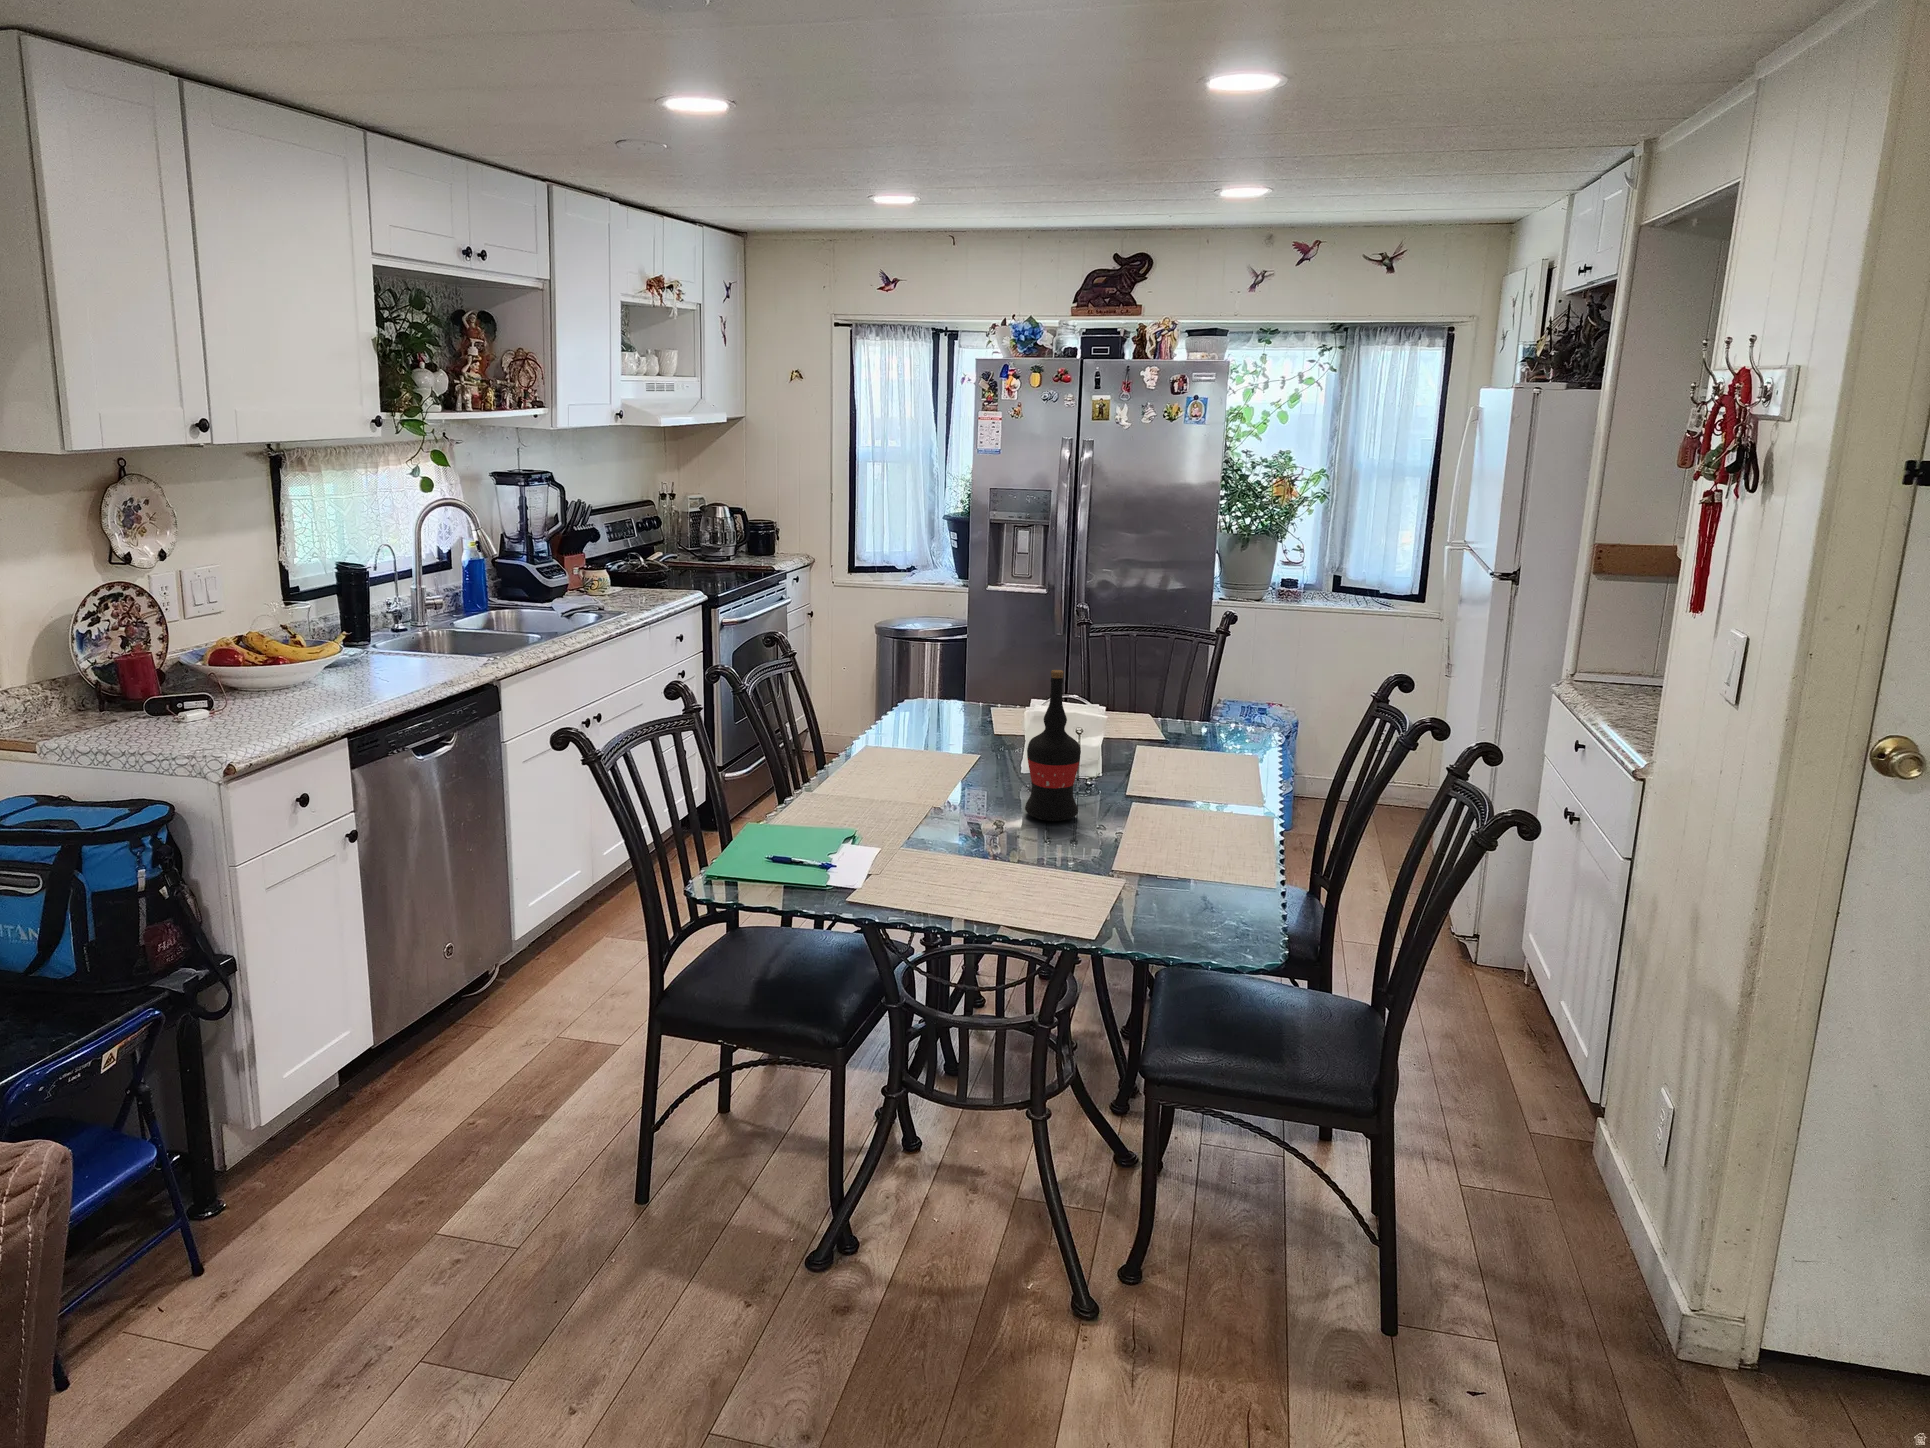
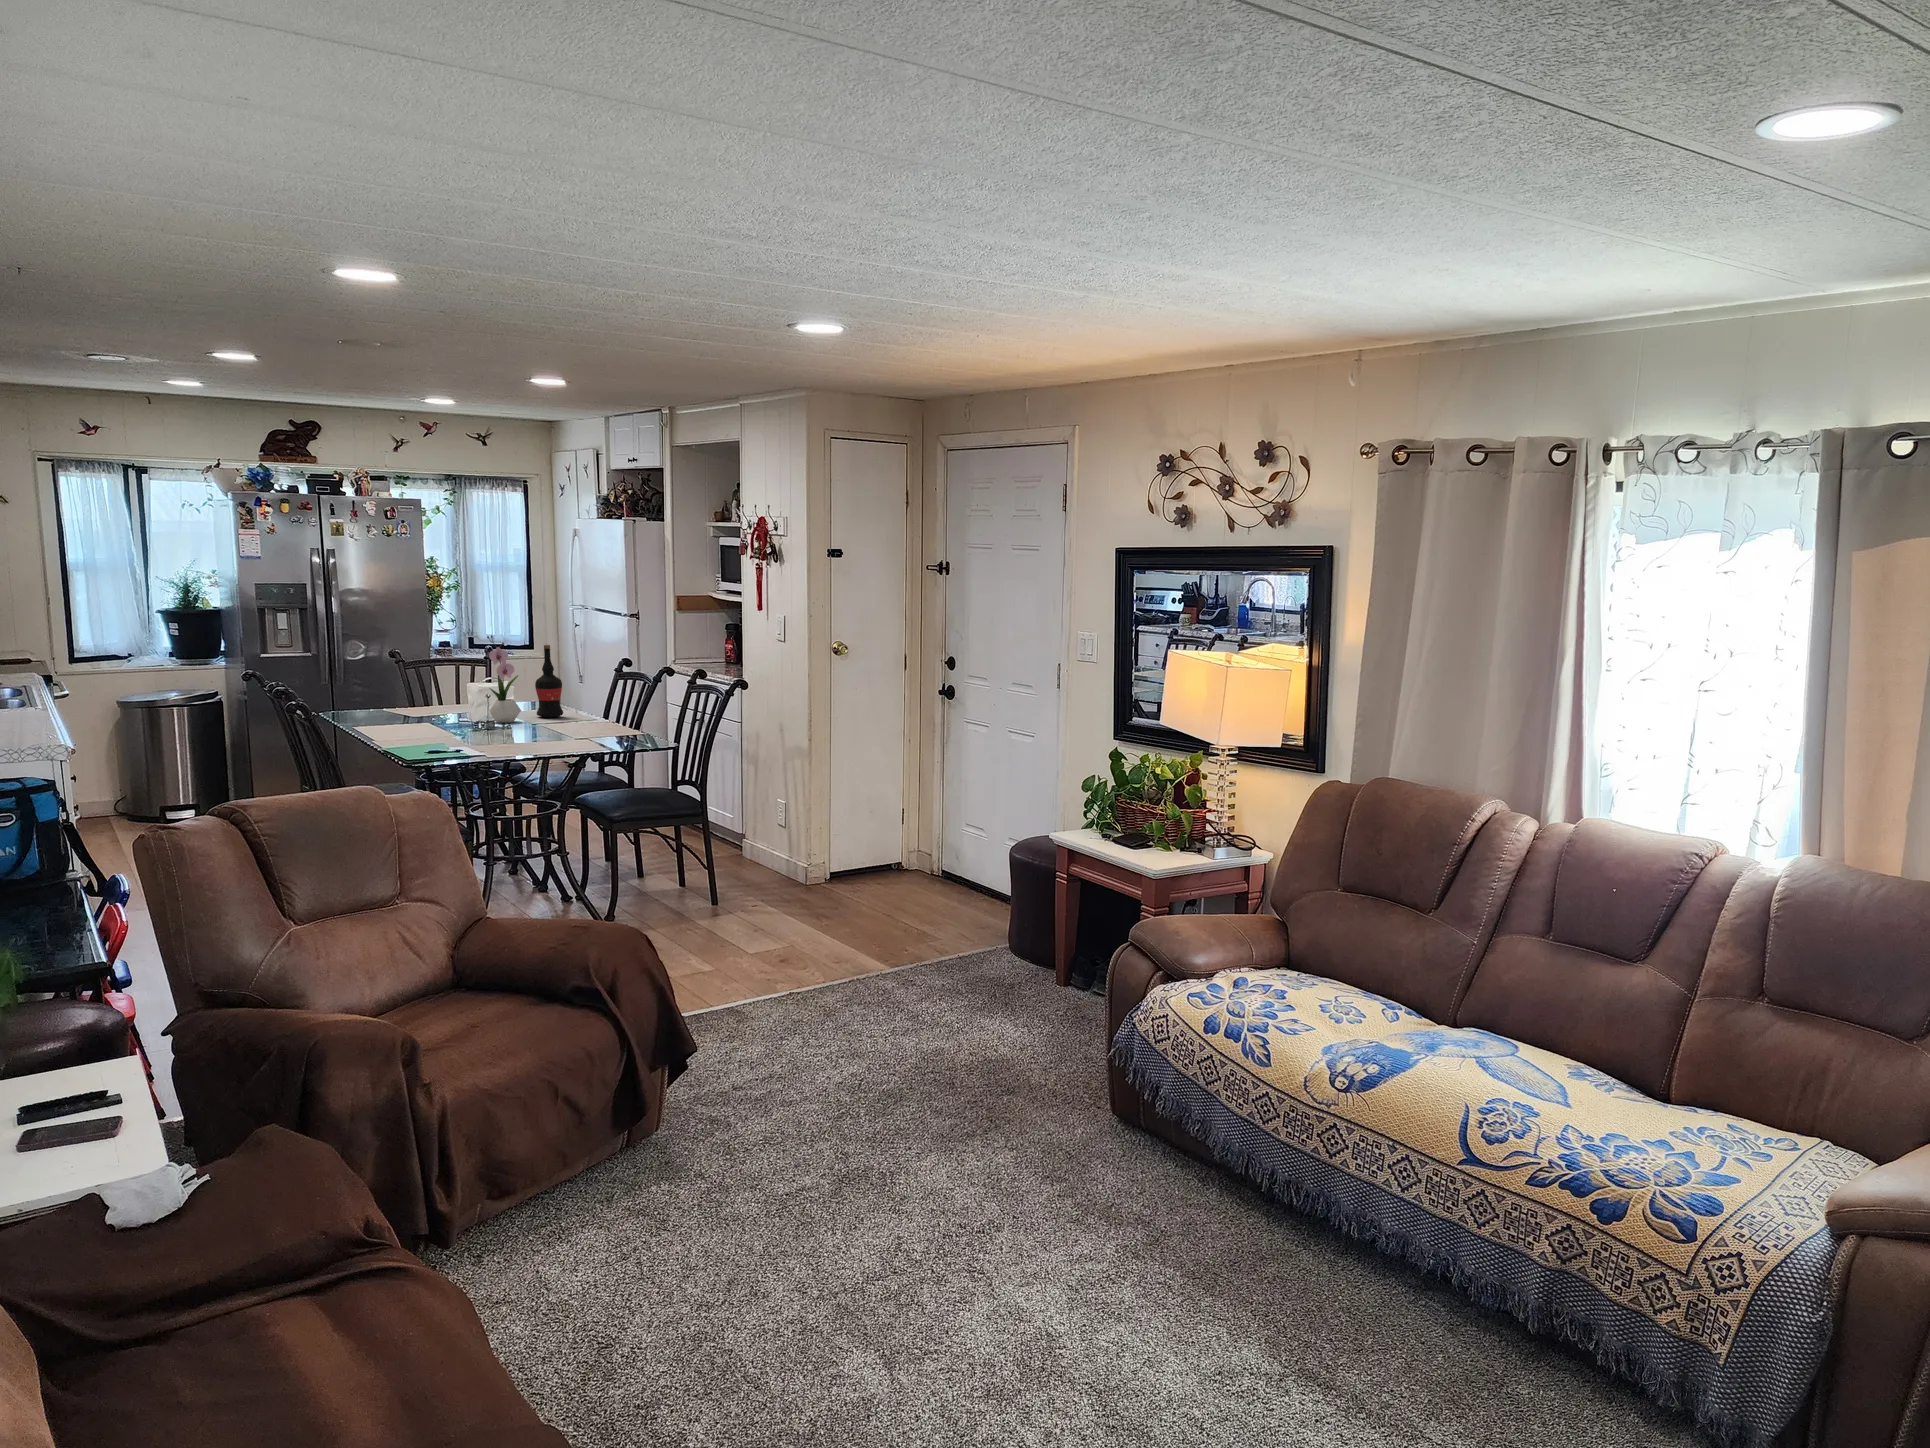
flower arrangement: none [902,644,981,823] -> present [487,635,521,723]

